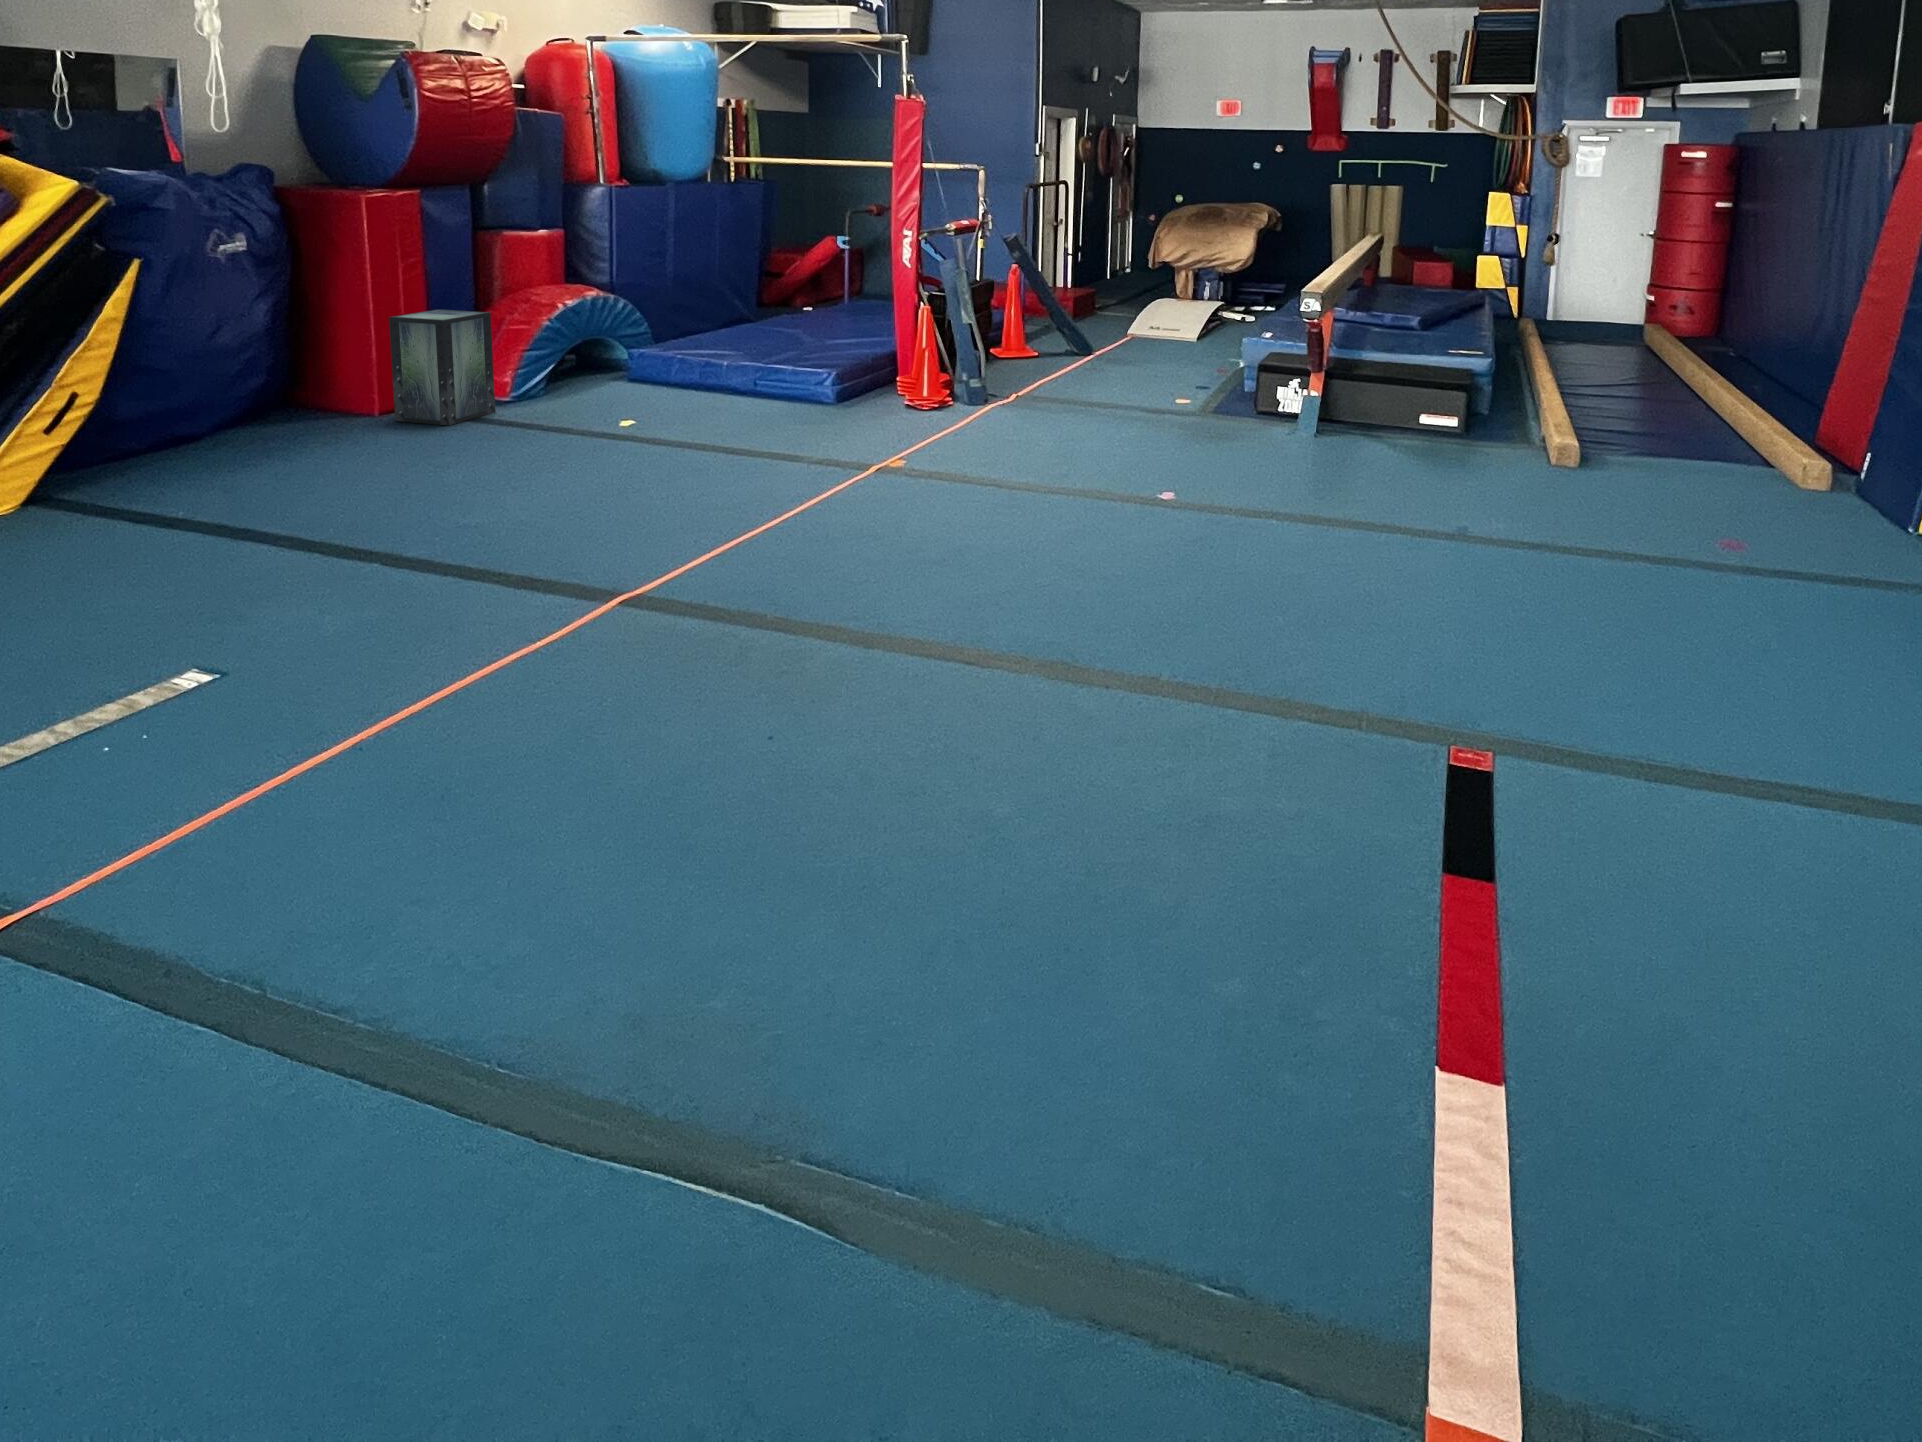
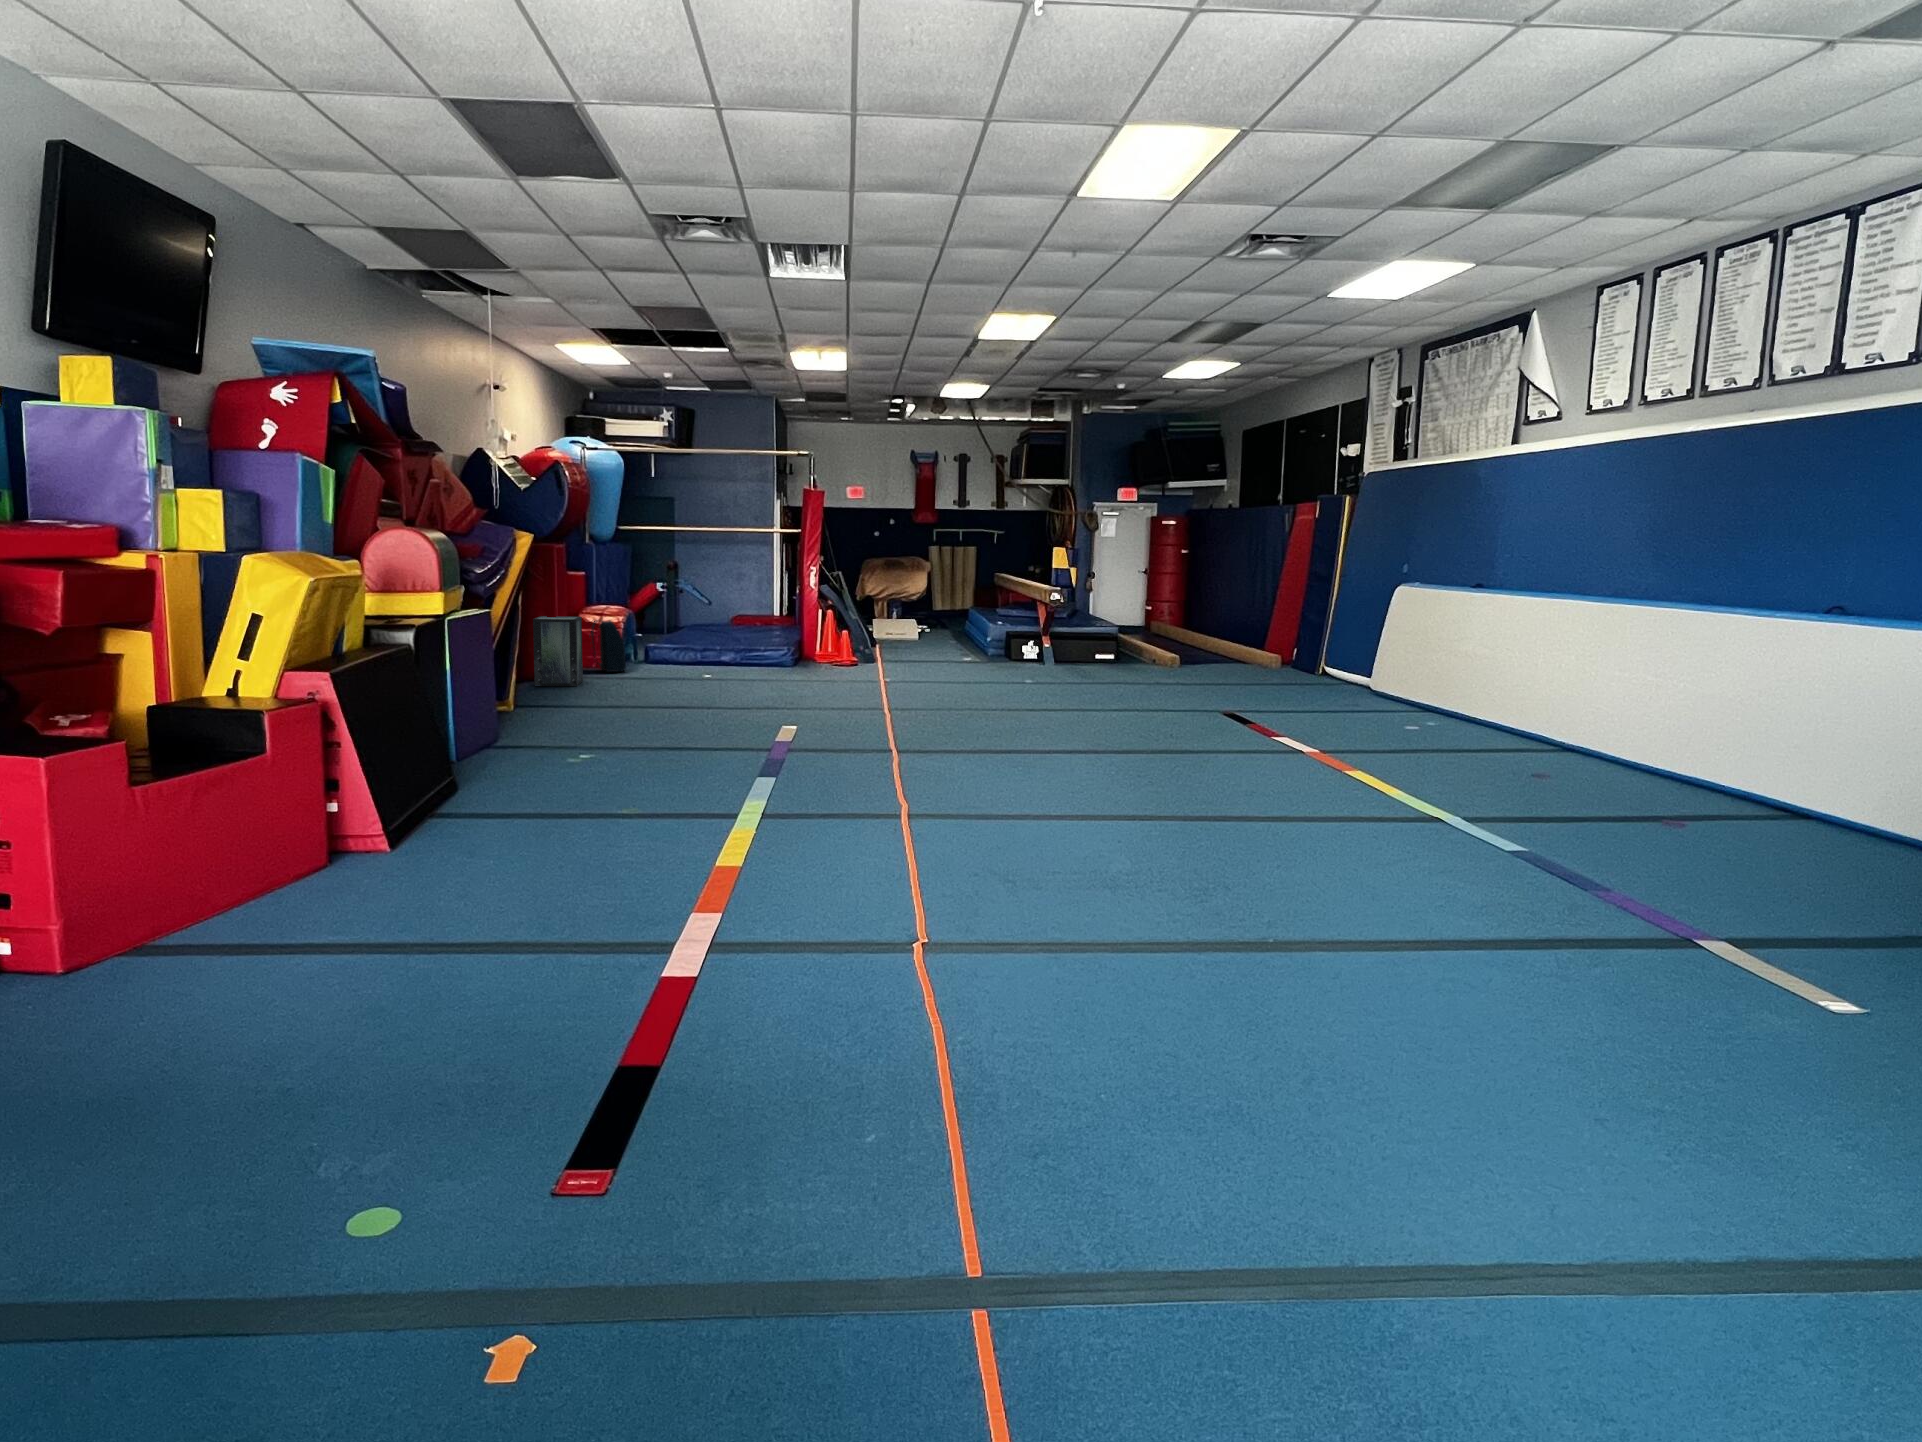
backpack: none [558,308,623,393] -> present [591,620,626,672]

